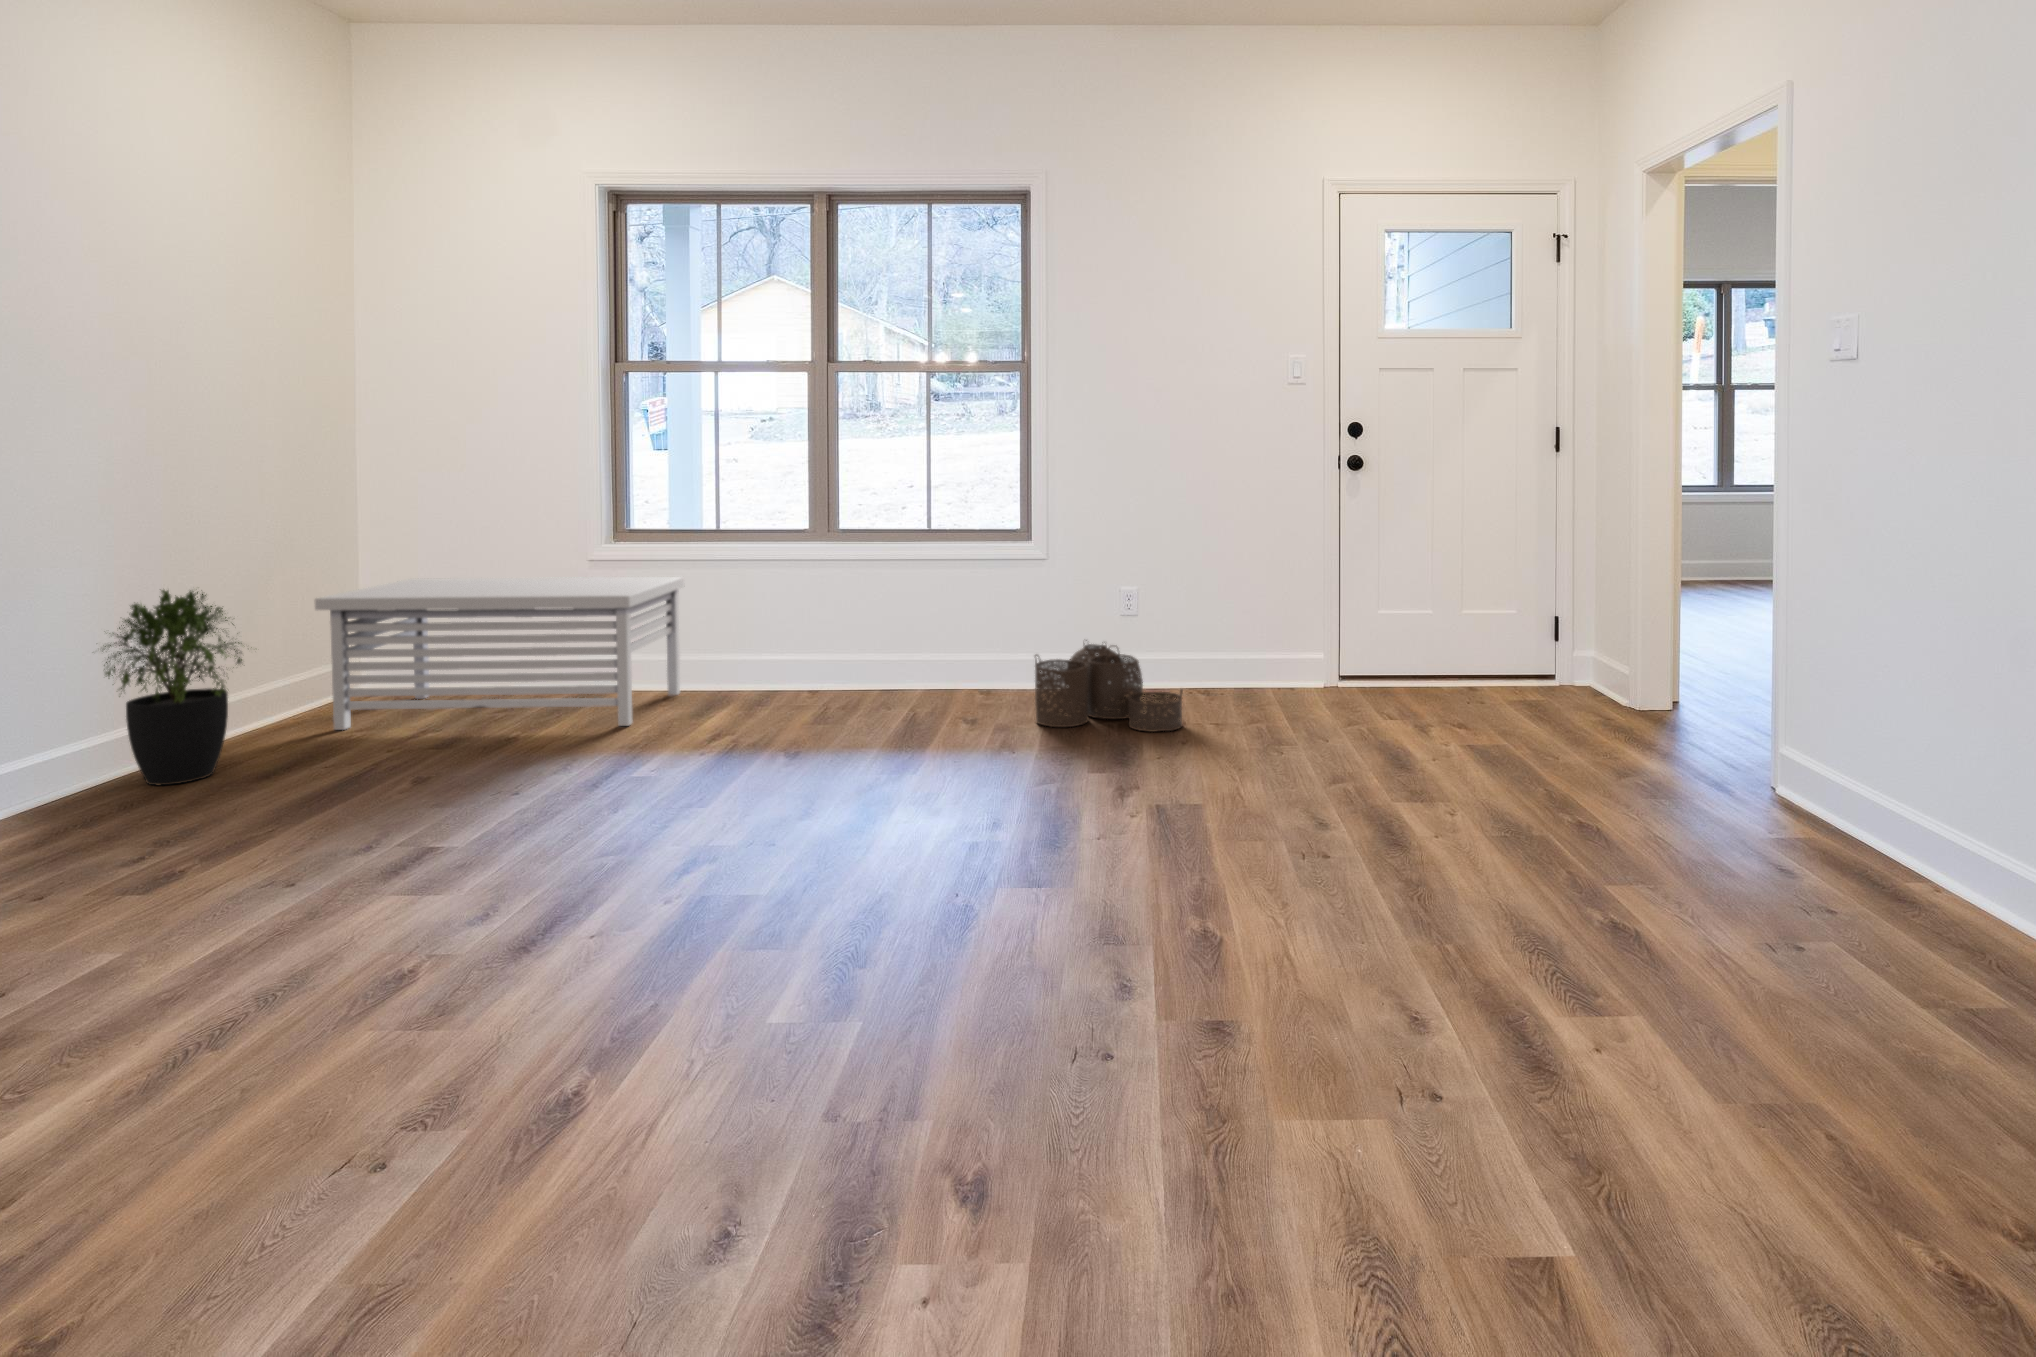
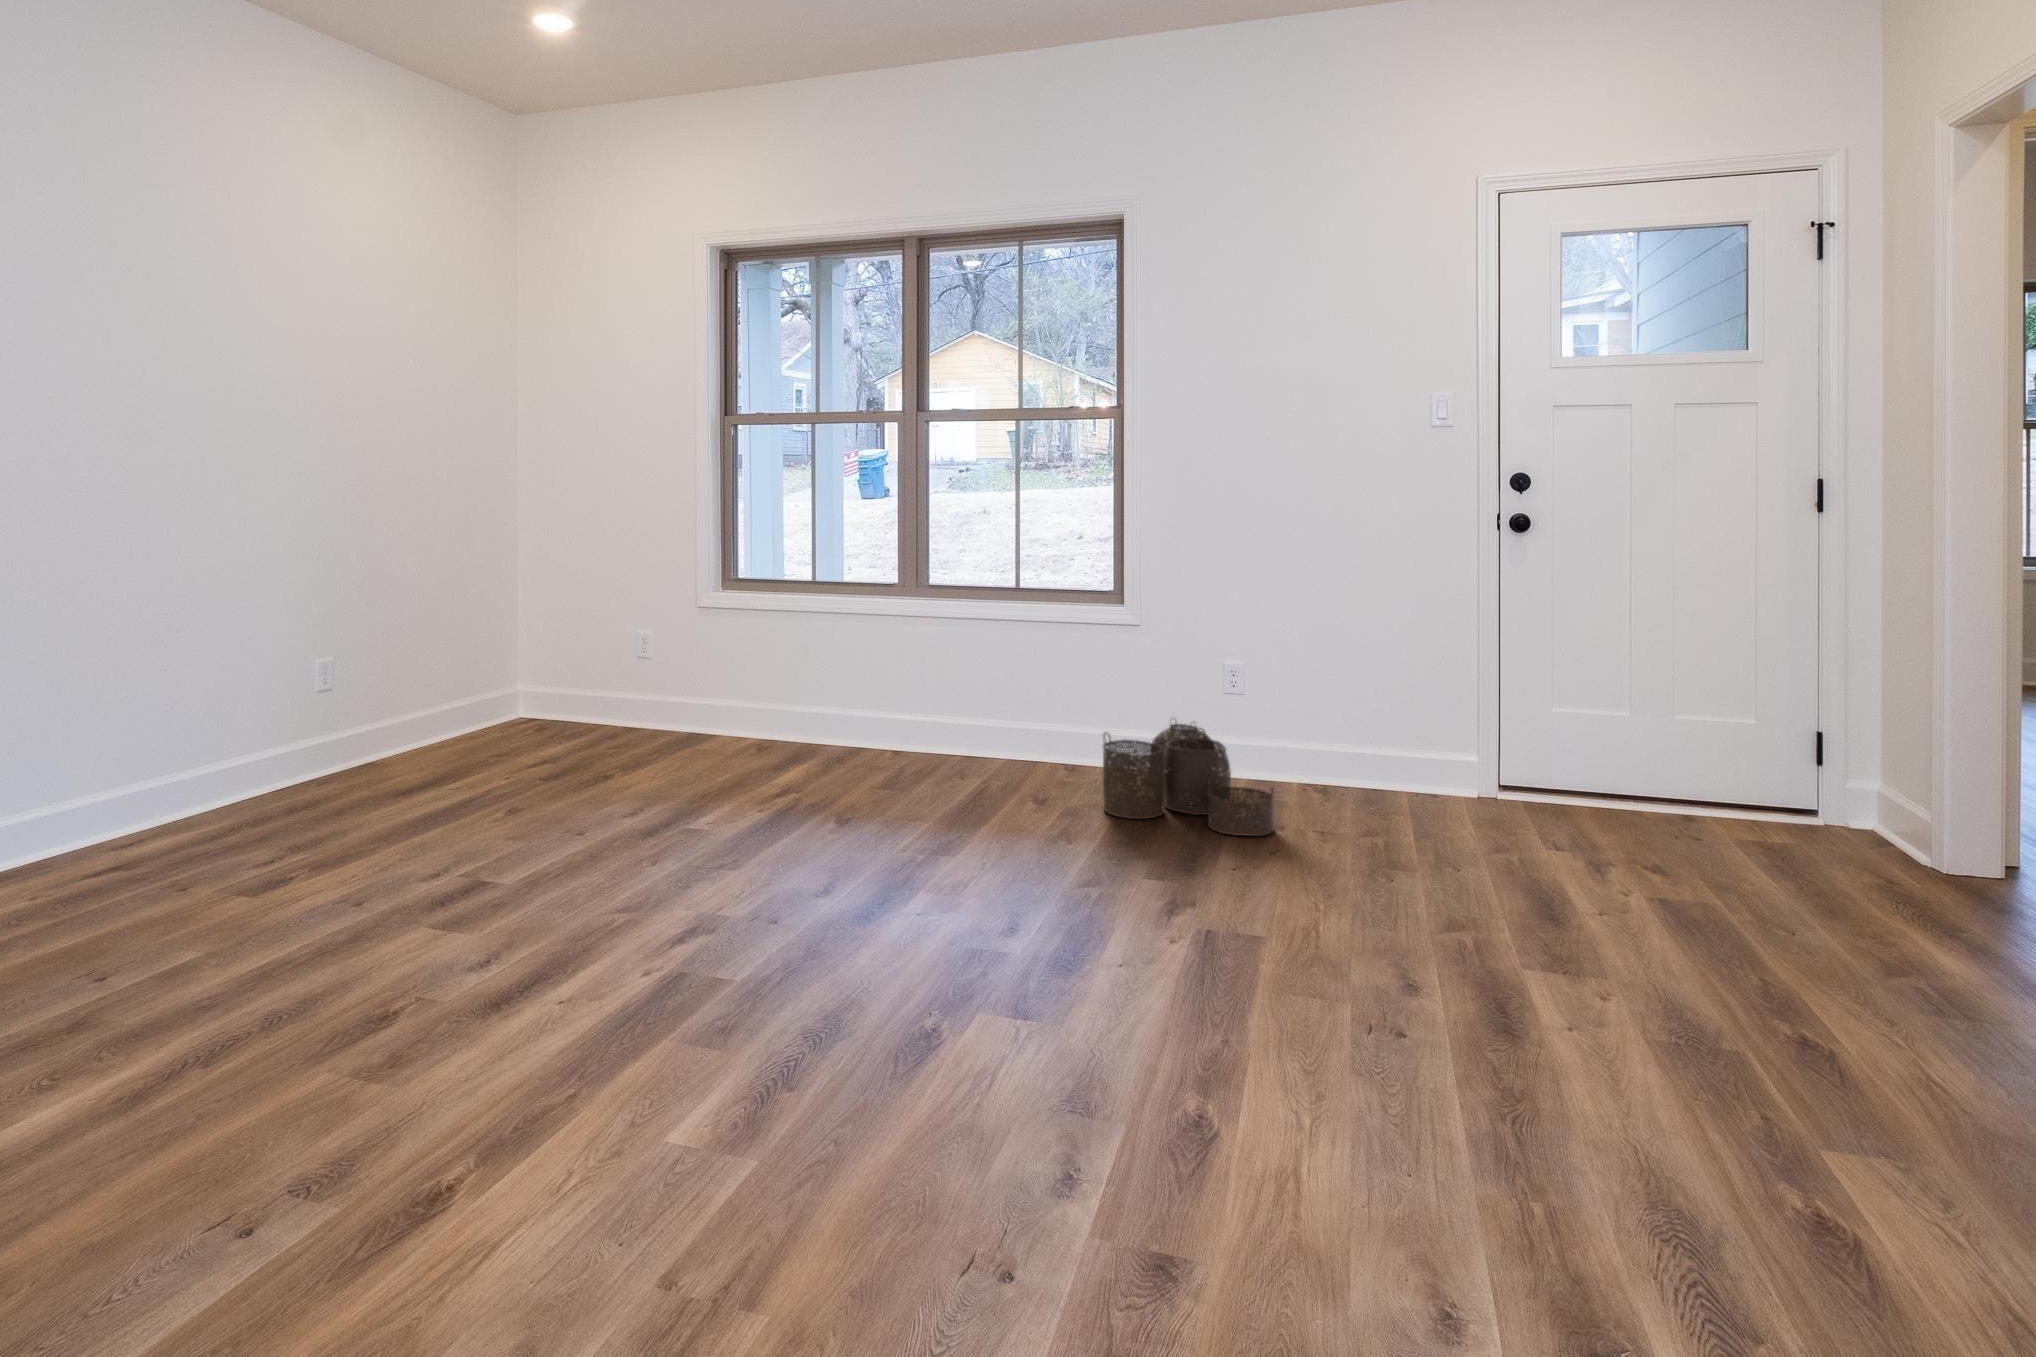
storage bench: present [315,577,684,730] -> none [458,617,772,773]
potted plant: present [104,590,242,785] -> none [277,619,403,793]

